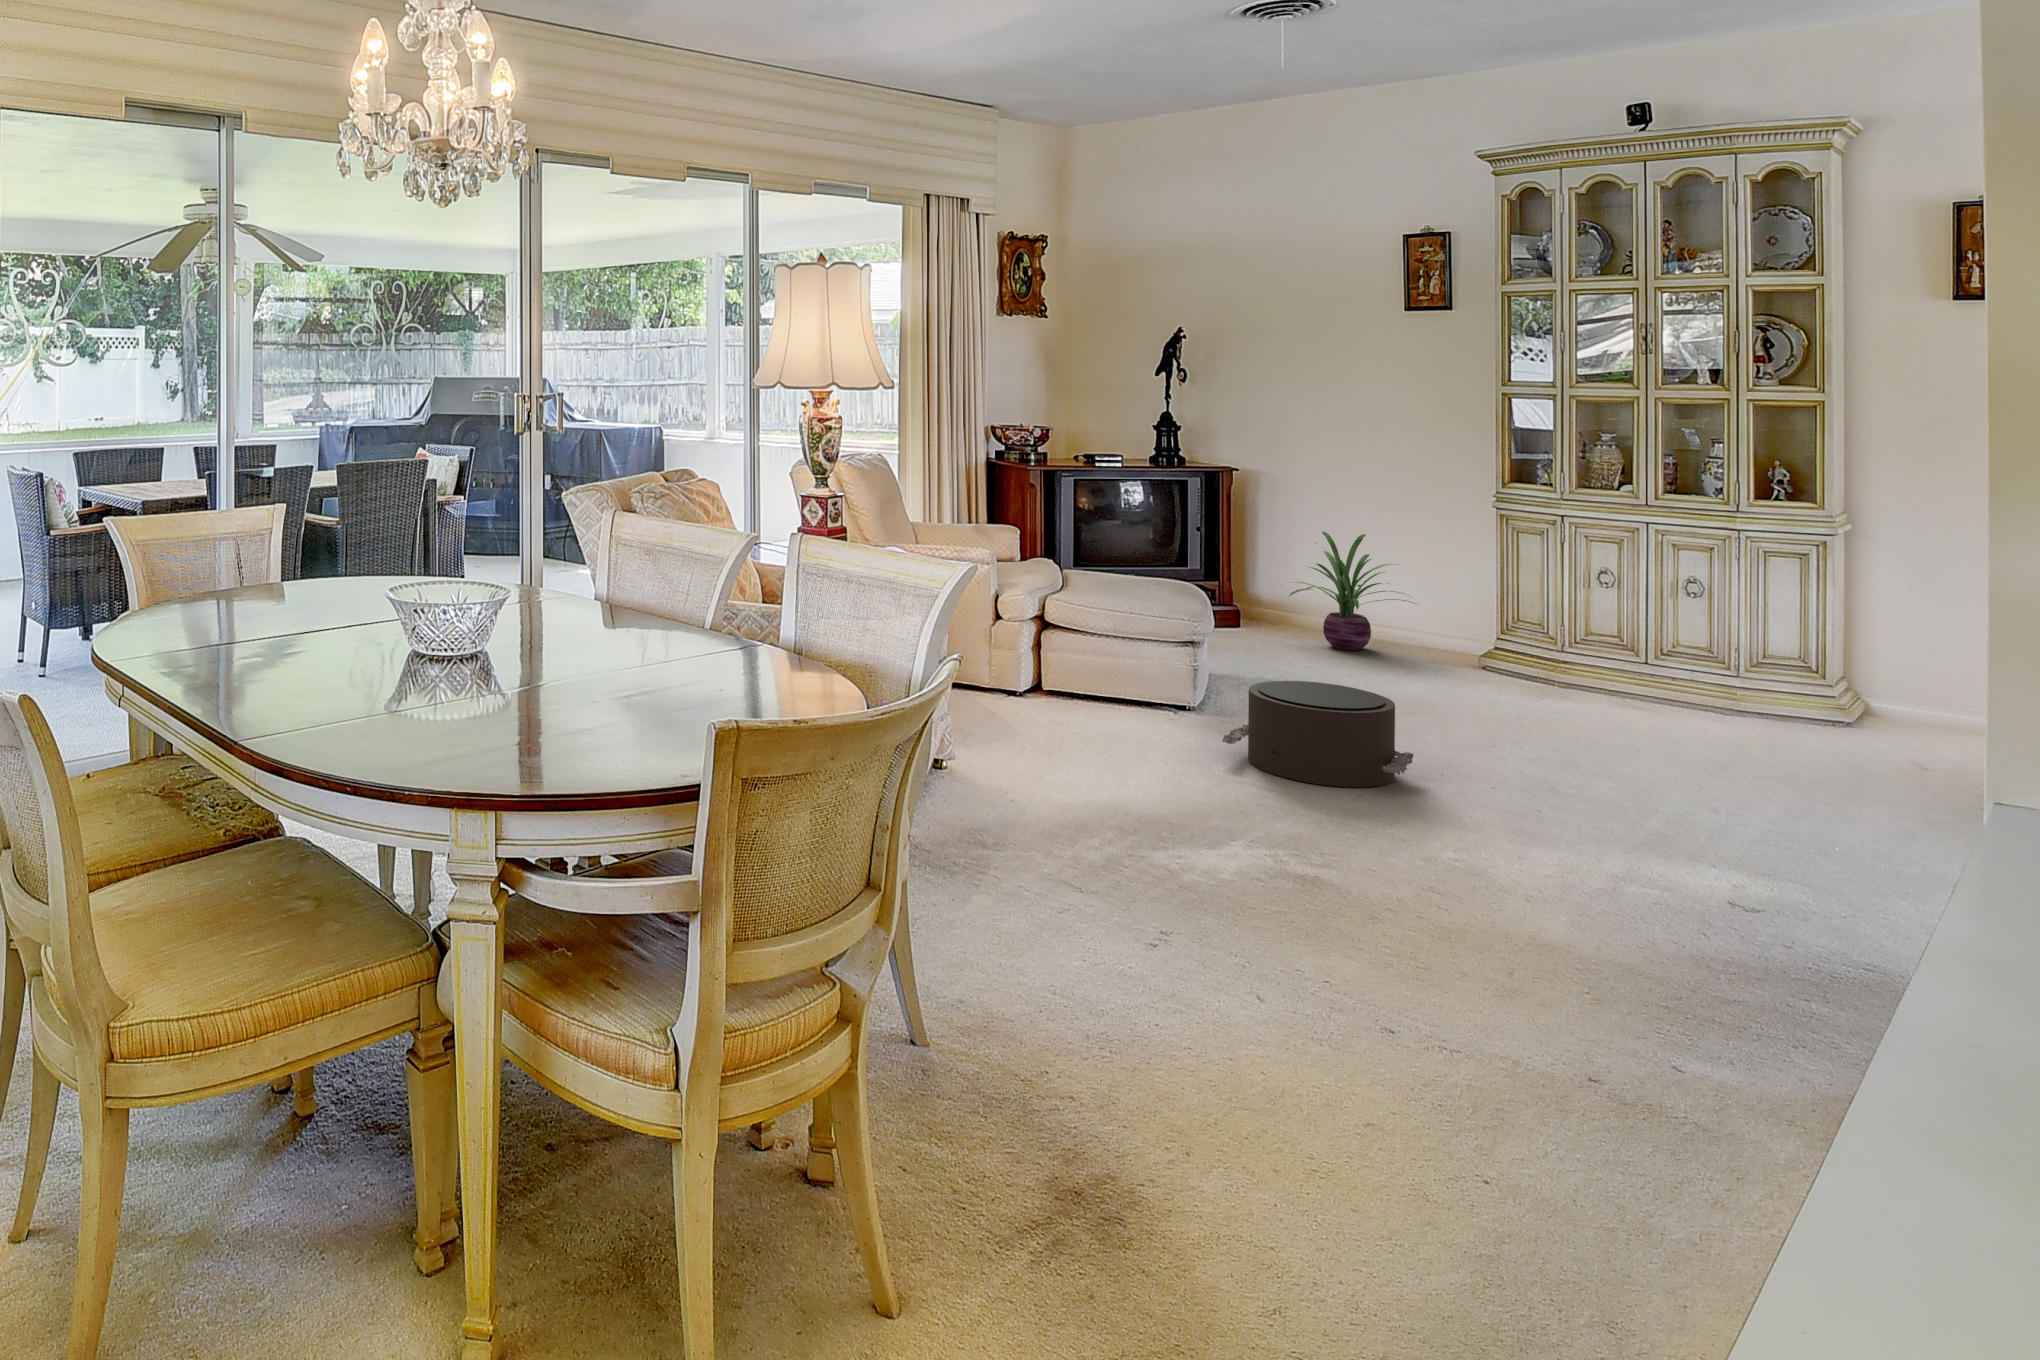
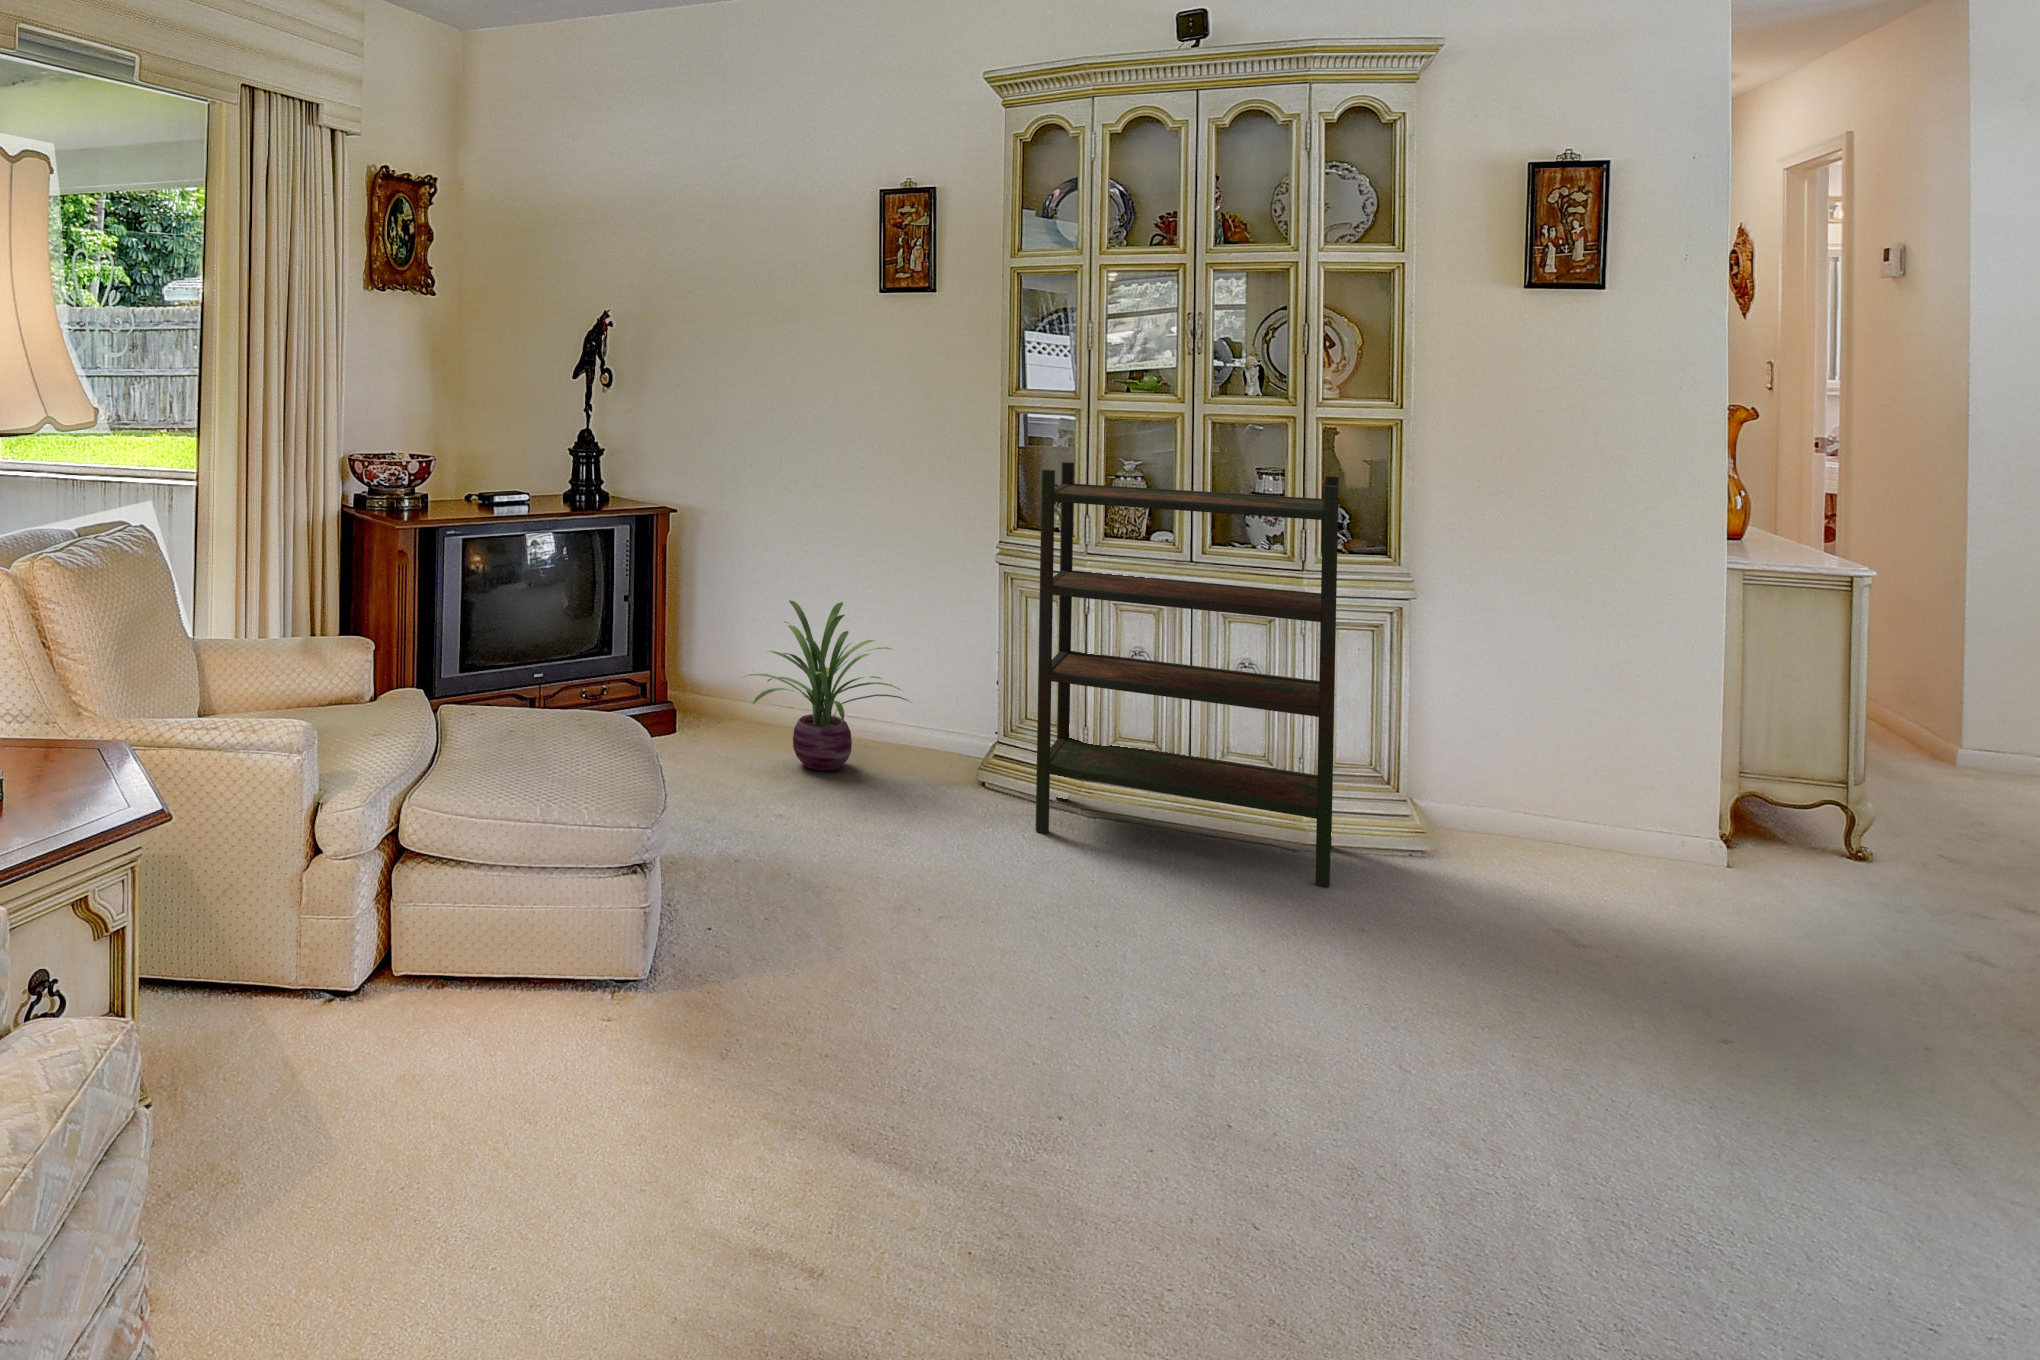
bookshelf: none [1505,432,1764,727] -> present [1036,462,1339,886]
pouf: present [1222,681,1414,787] -> none [716,967,1051,1245]

